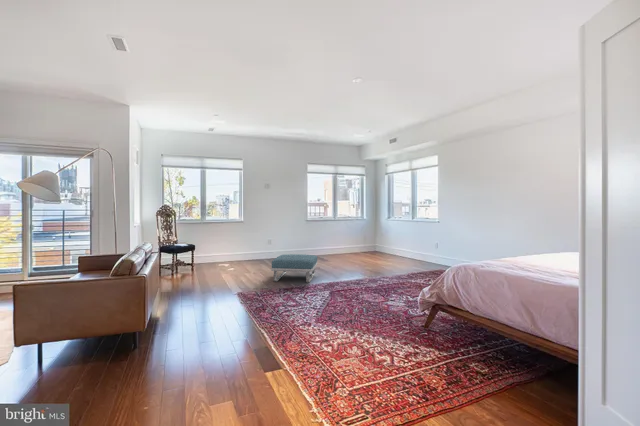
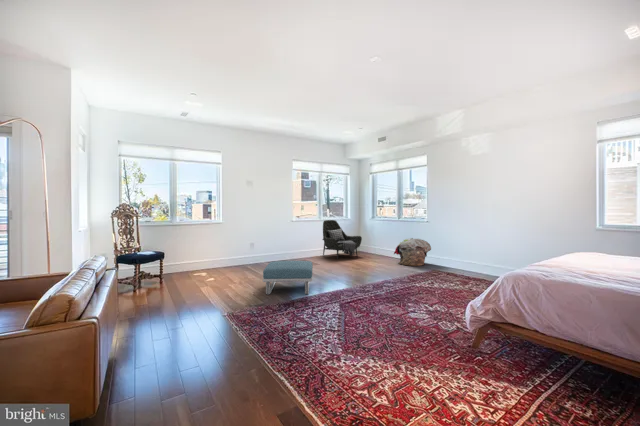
armchair: none [338,219,376,256] -> present [323,220,362,259]
laundry basket: none [403,237,438,264] -> present [394,238,431,266]

